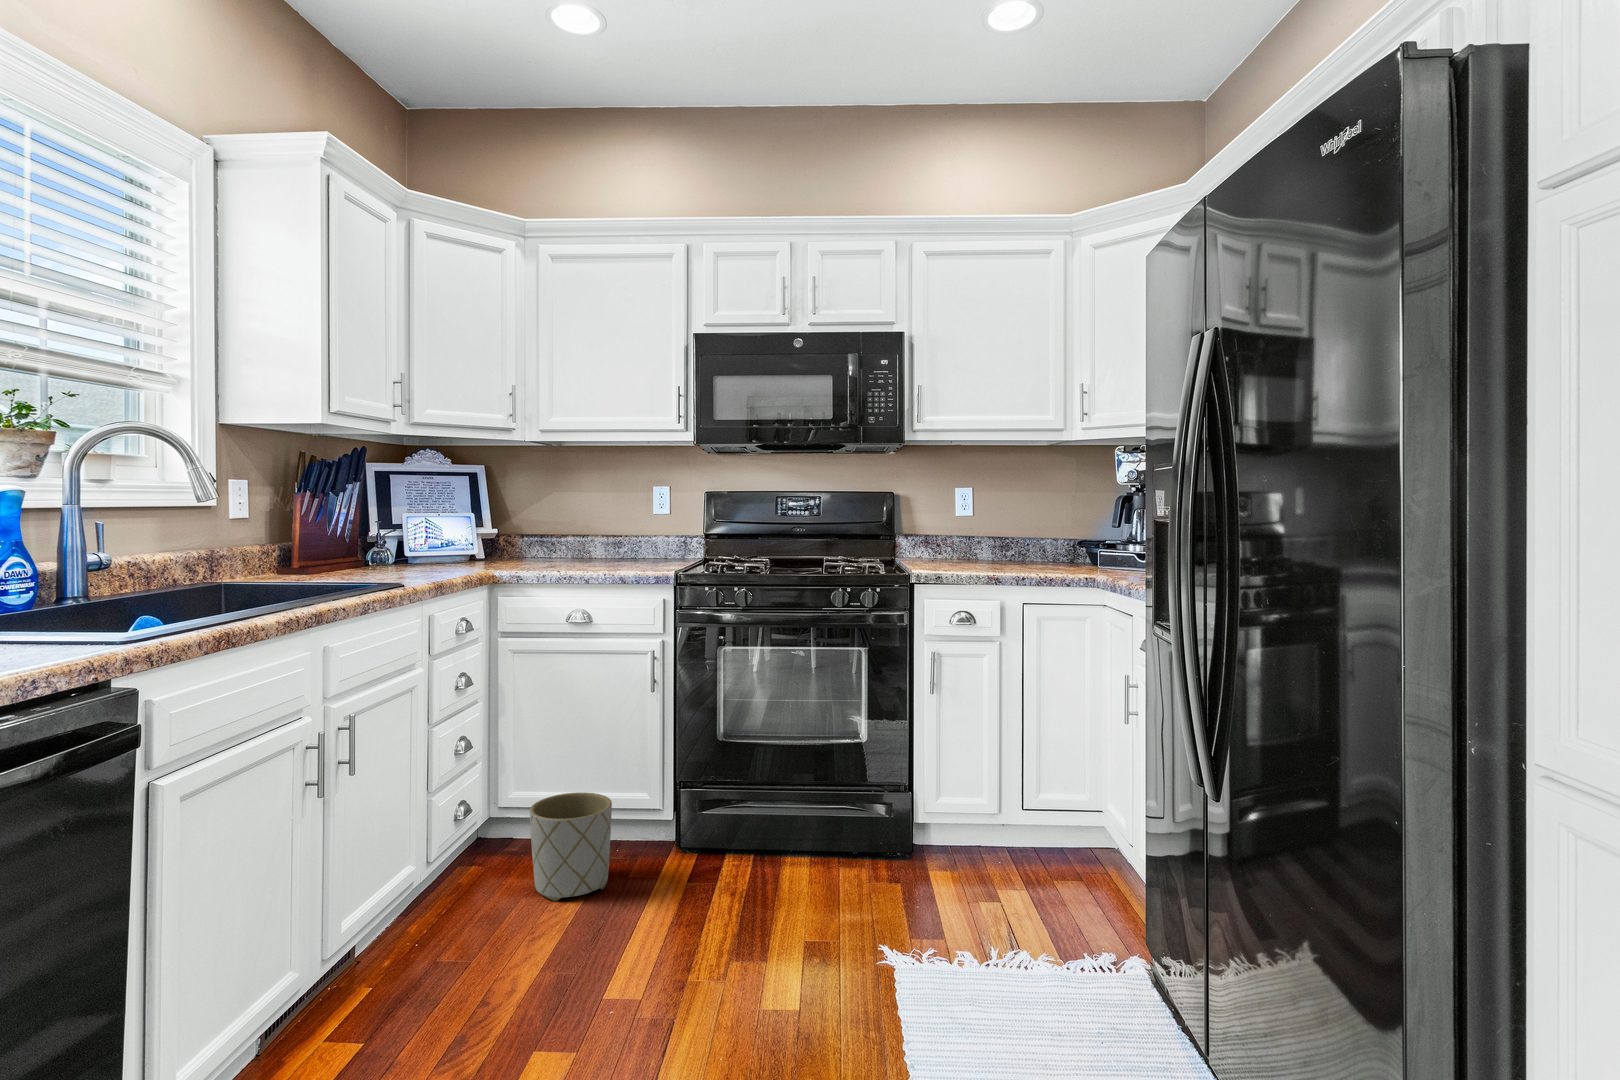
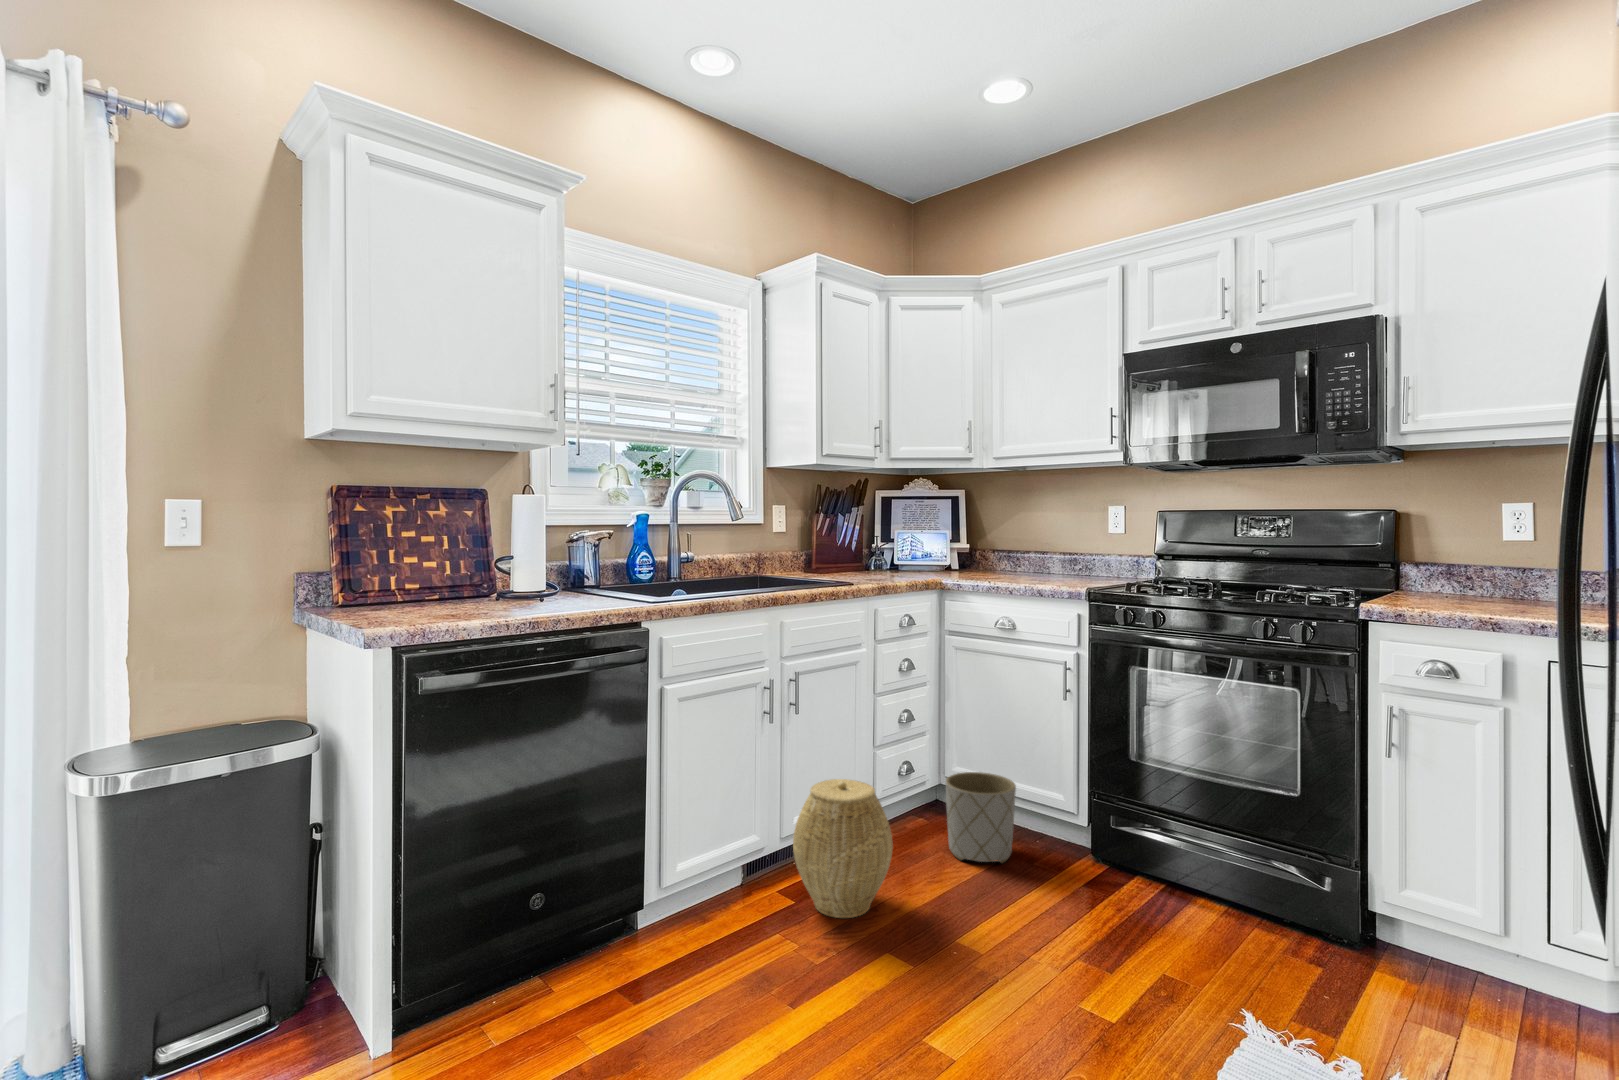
woven basket: none [371,839,513,1025] -> present [793,779,893,918]

